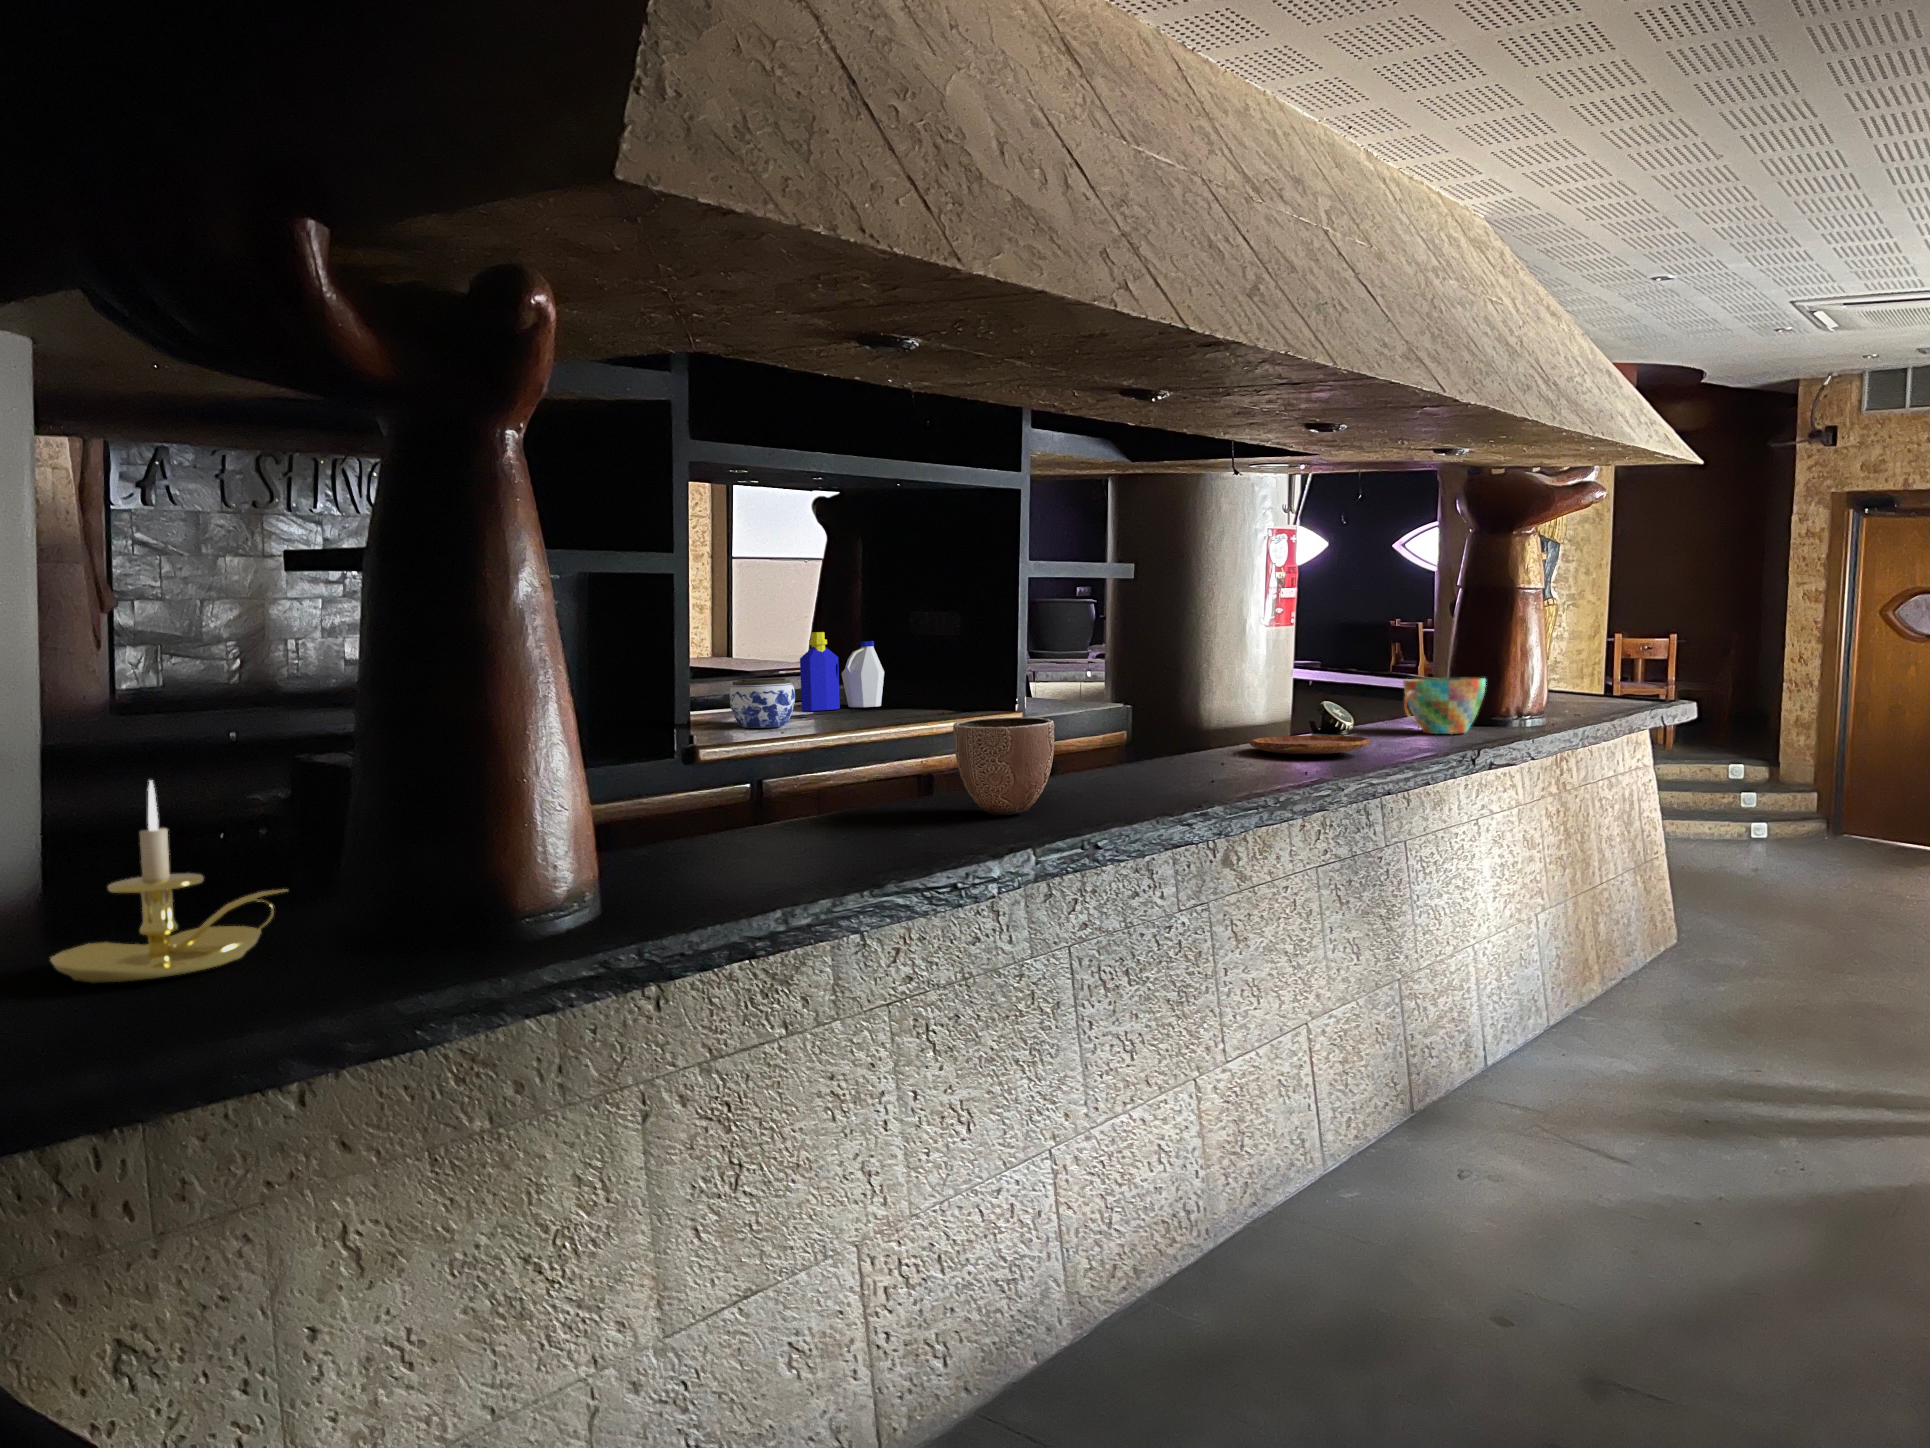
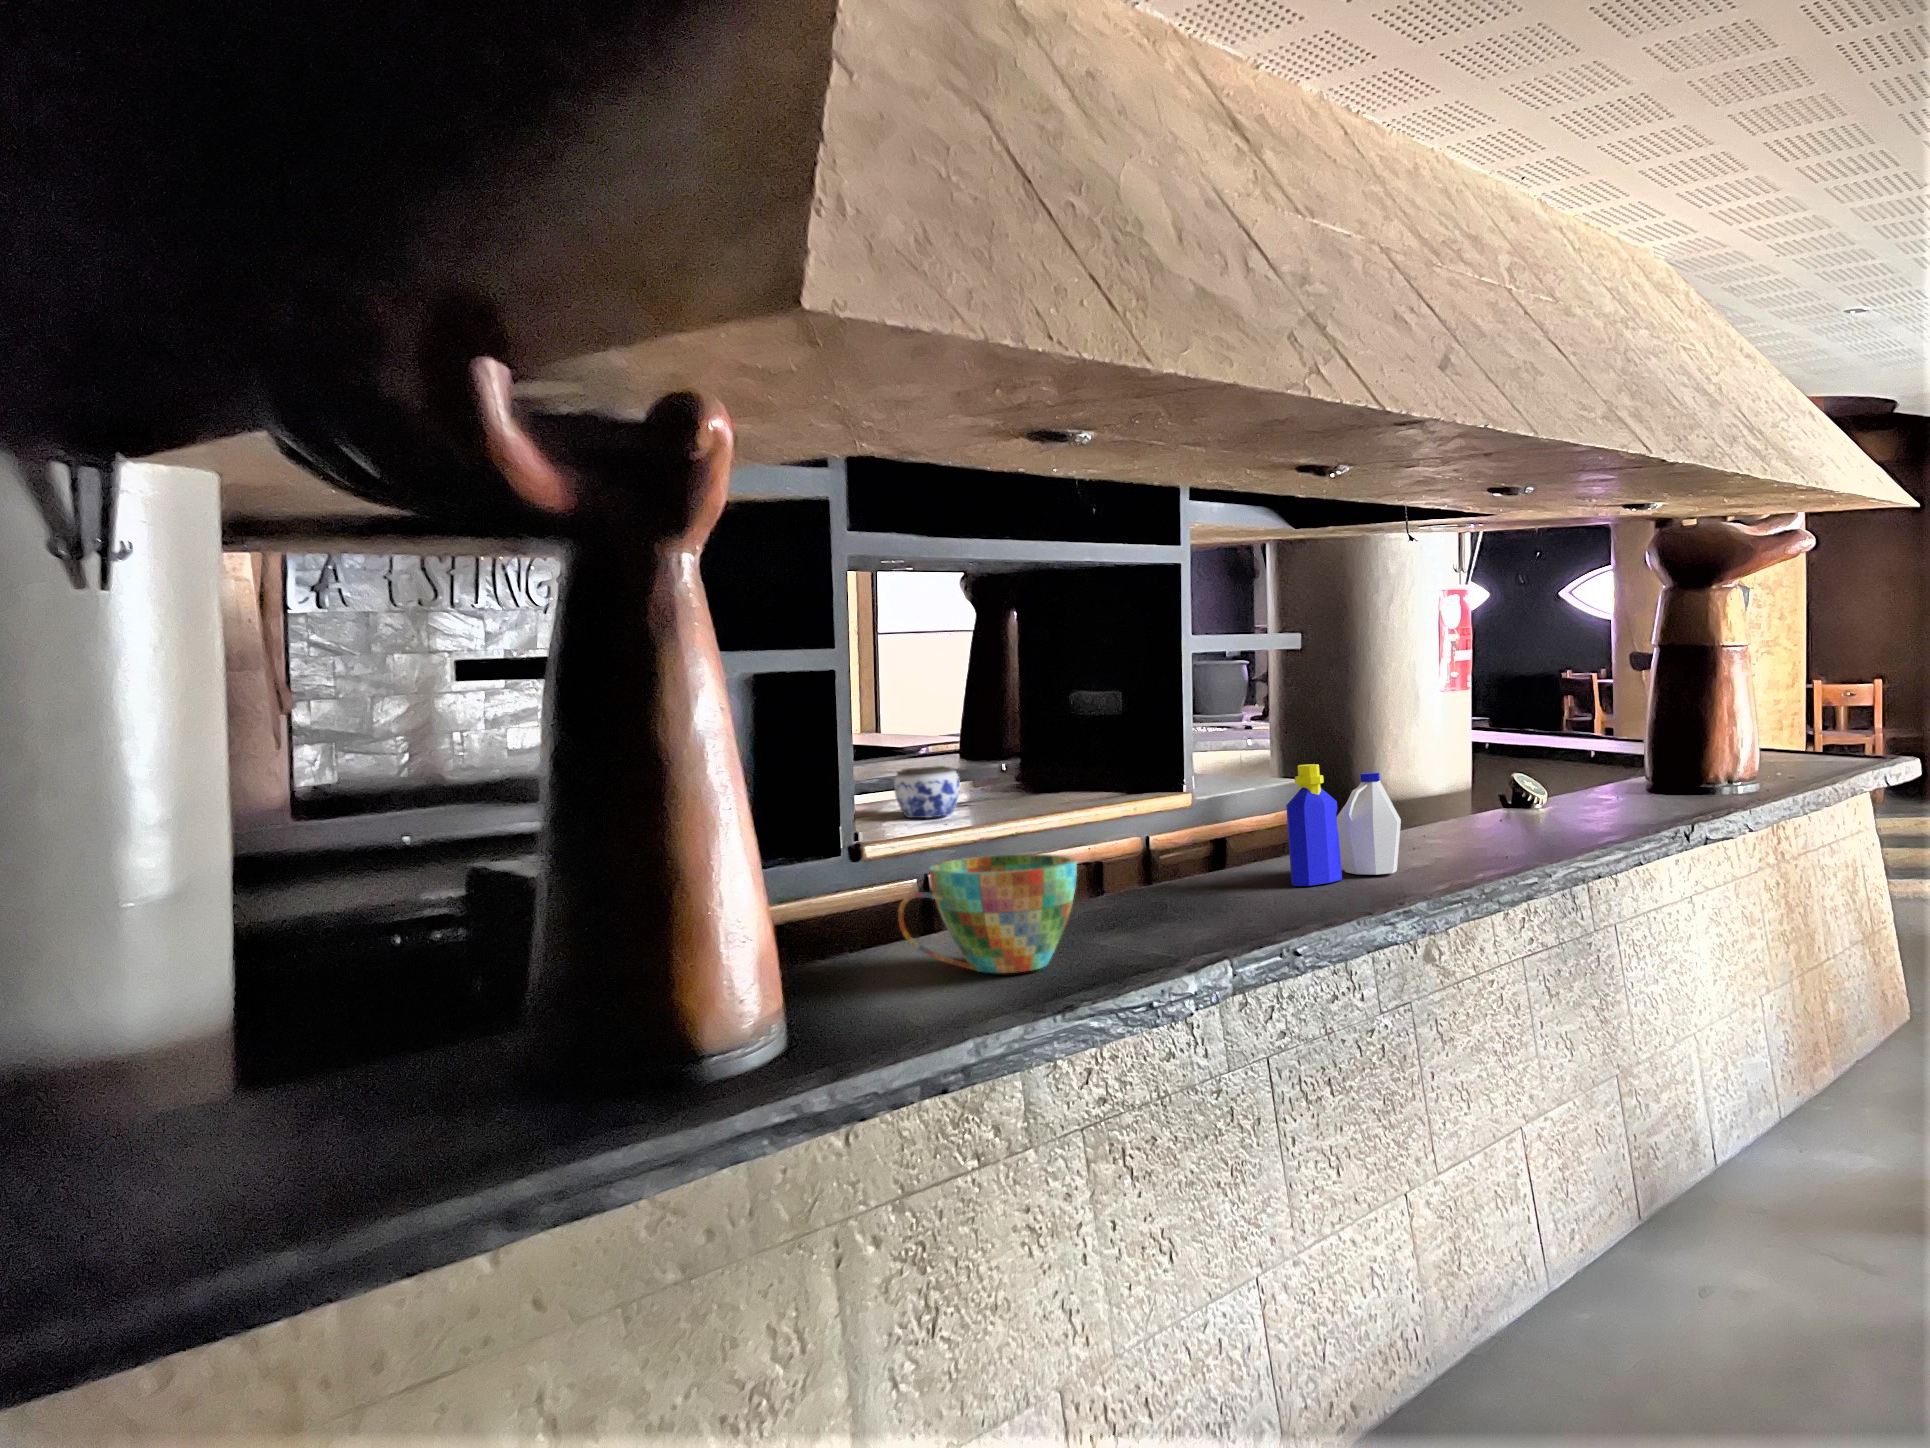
bottle: present [800,632,884,711] -> present [1286,764,1401,886]
cup: present [1403,678,1486,734] -> present [898,854,1077,973]
decorative bowl: present [953,717,1054,815] -> none [1135,813,1244,919]
tray: present [1249,735,1371,754] -> none [1440,814,1576,836]
candle holder: present [50,781,288,983] -> none [250,928,479,1140]

